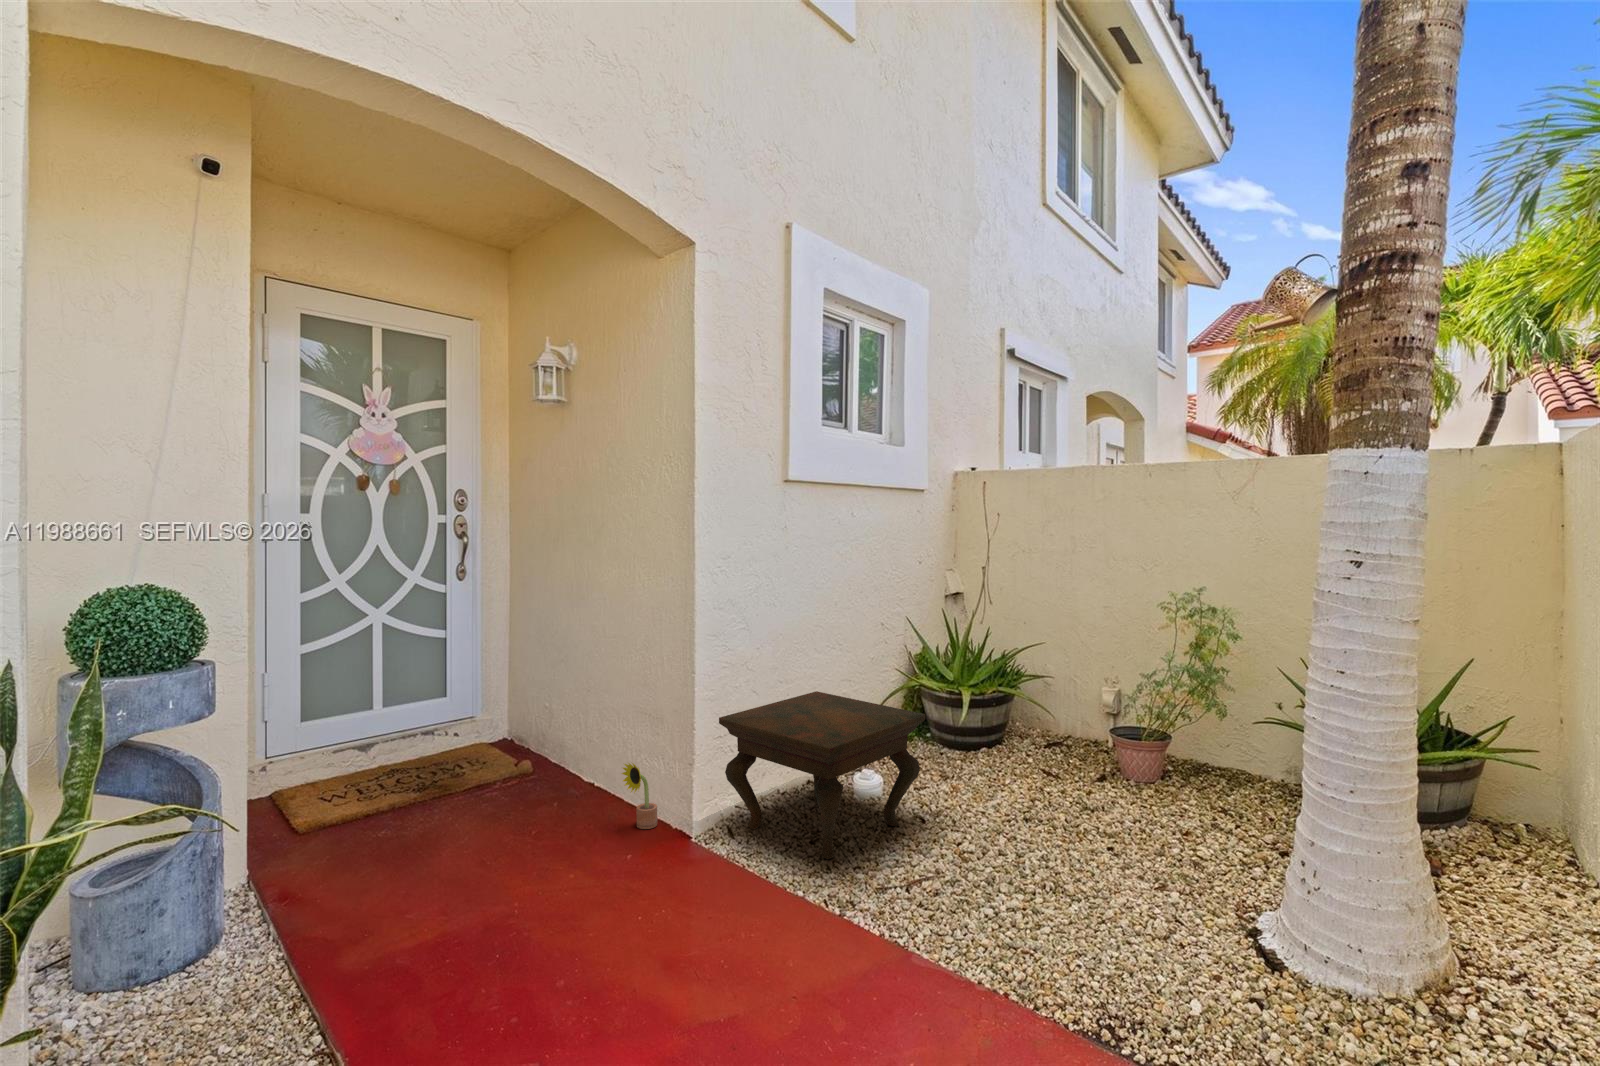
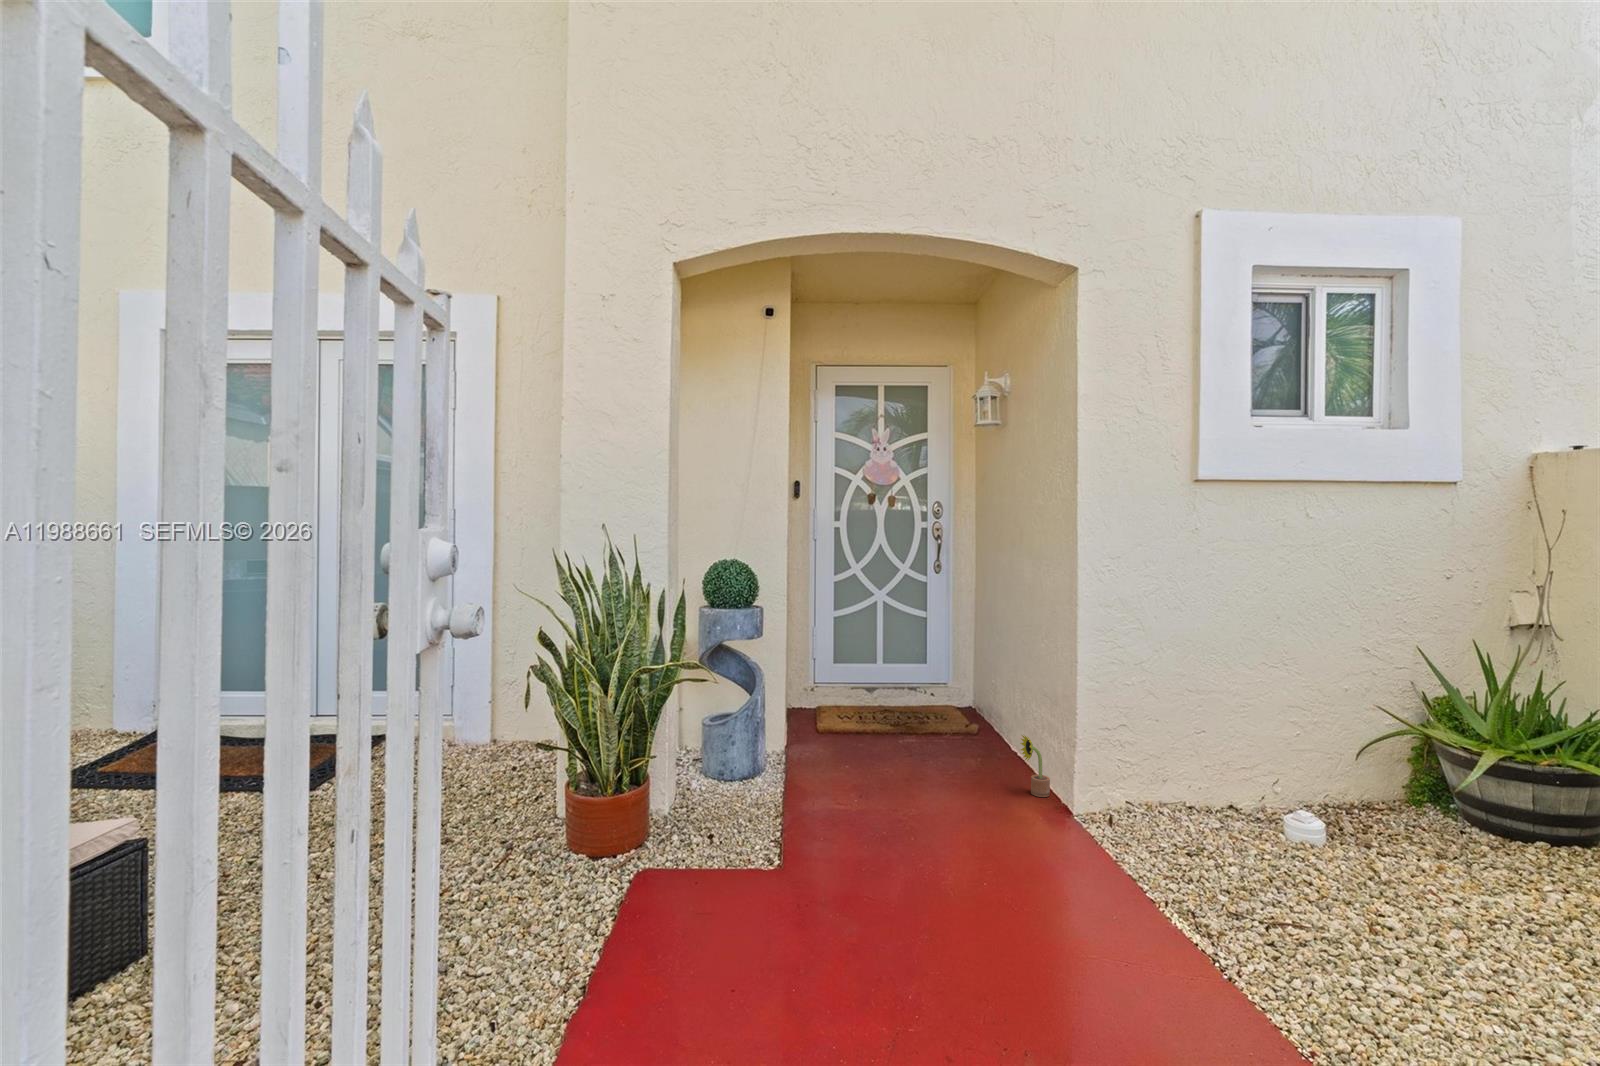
side table: present [719,691,925,859] -> none [1106,710,1351,872]

